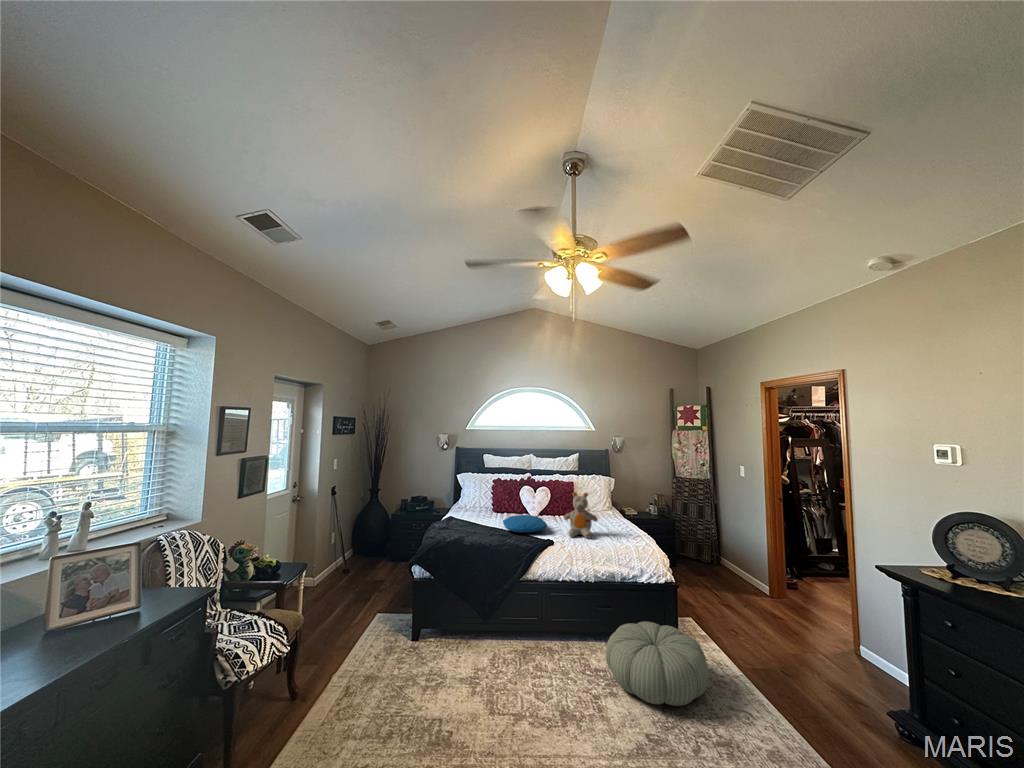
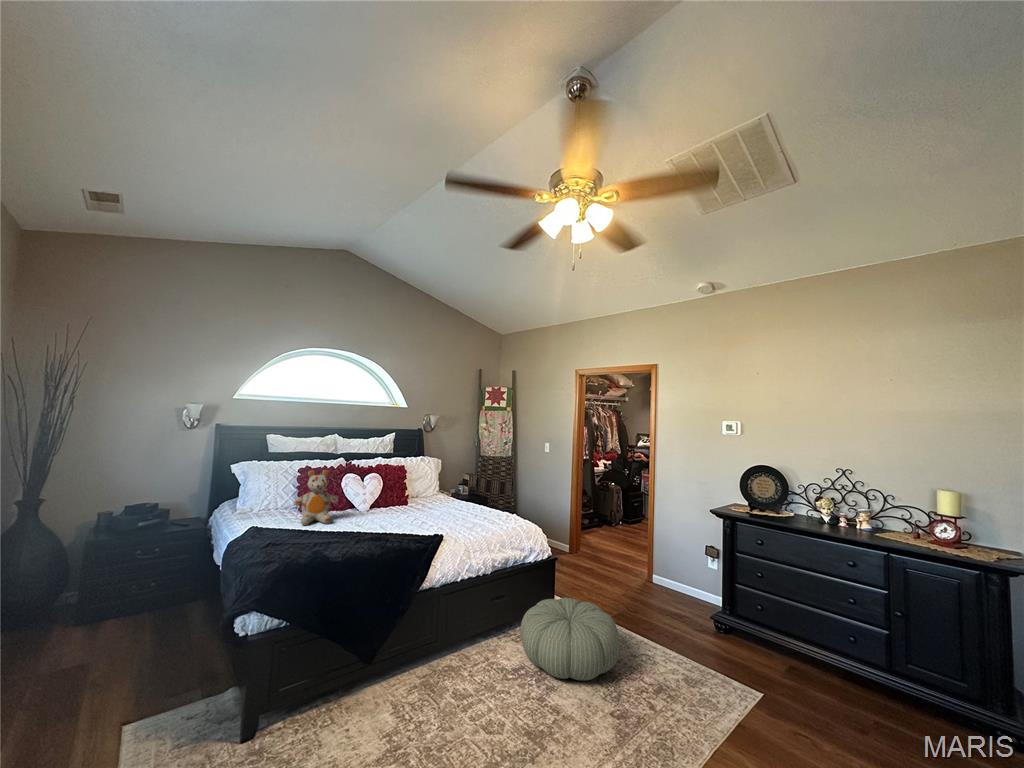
stuffed bear: present [564,492,598,538] -> present [293,470,338,525]
pillow: present [503,515,547,533] -> none [347,509,415,532]

